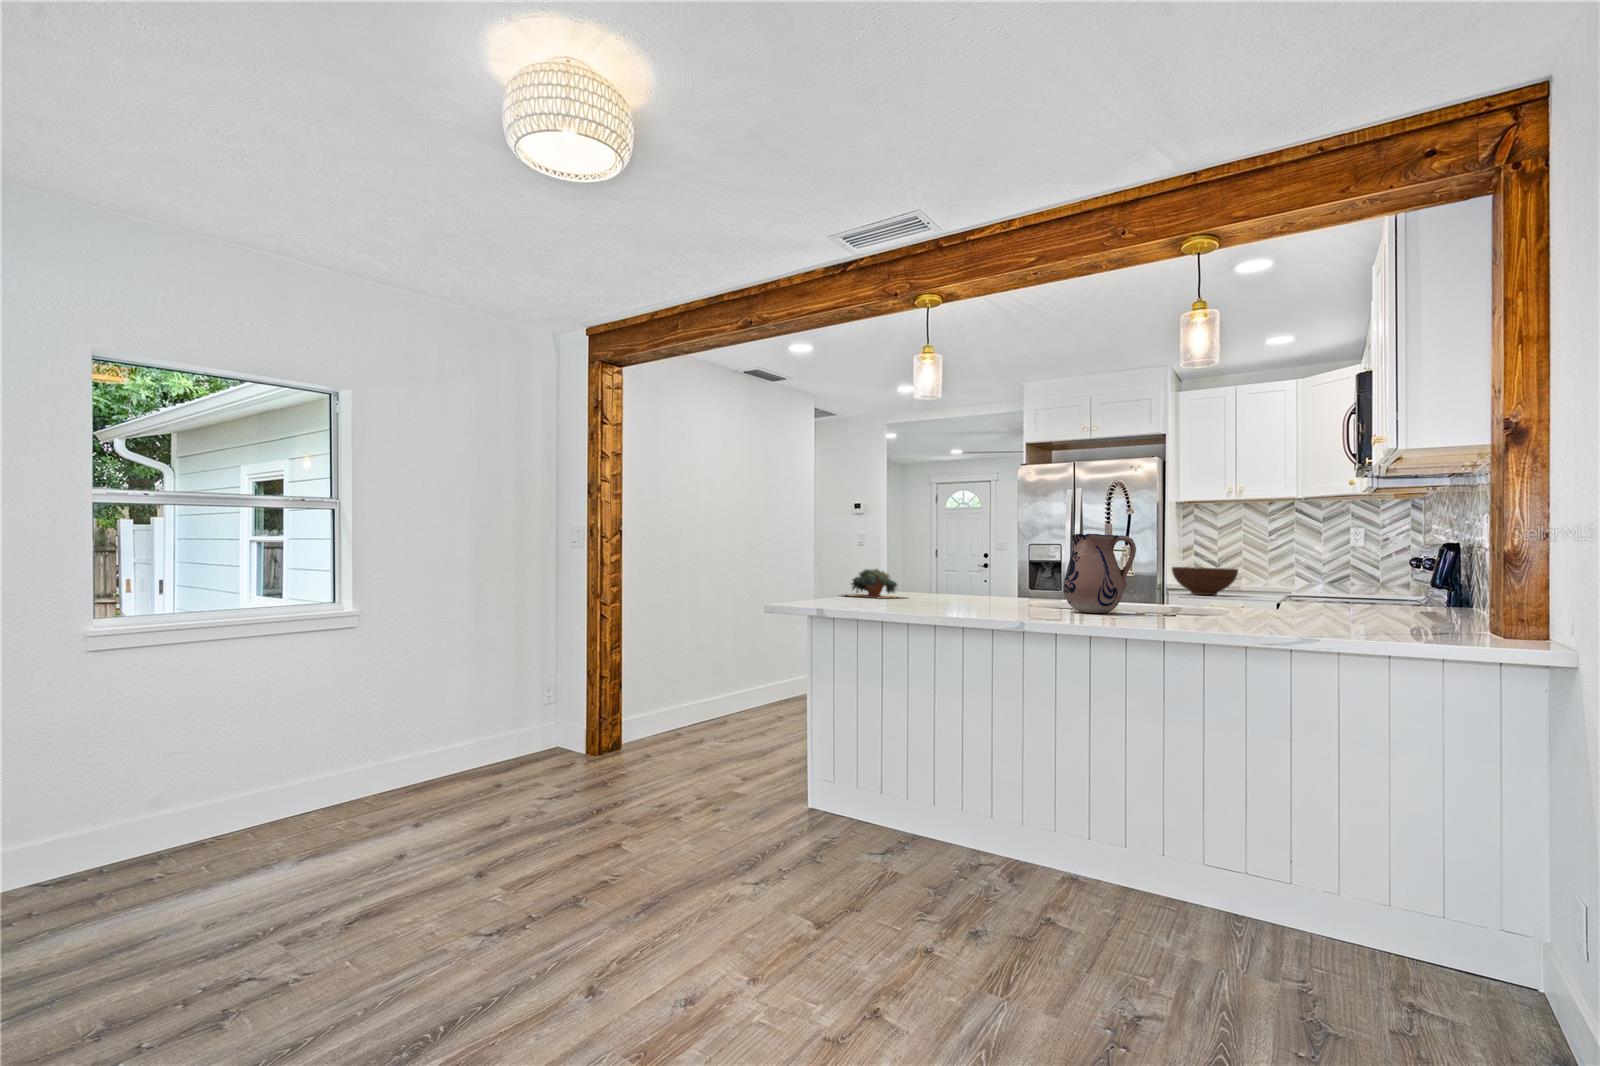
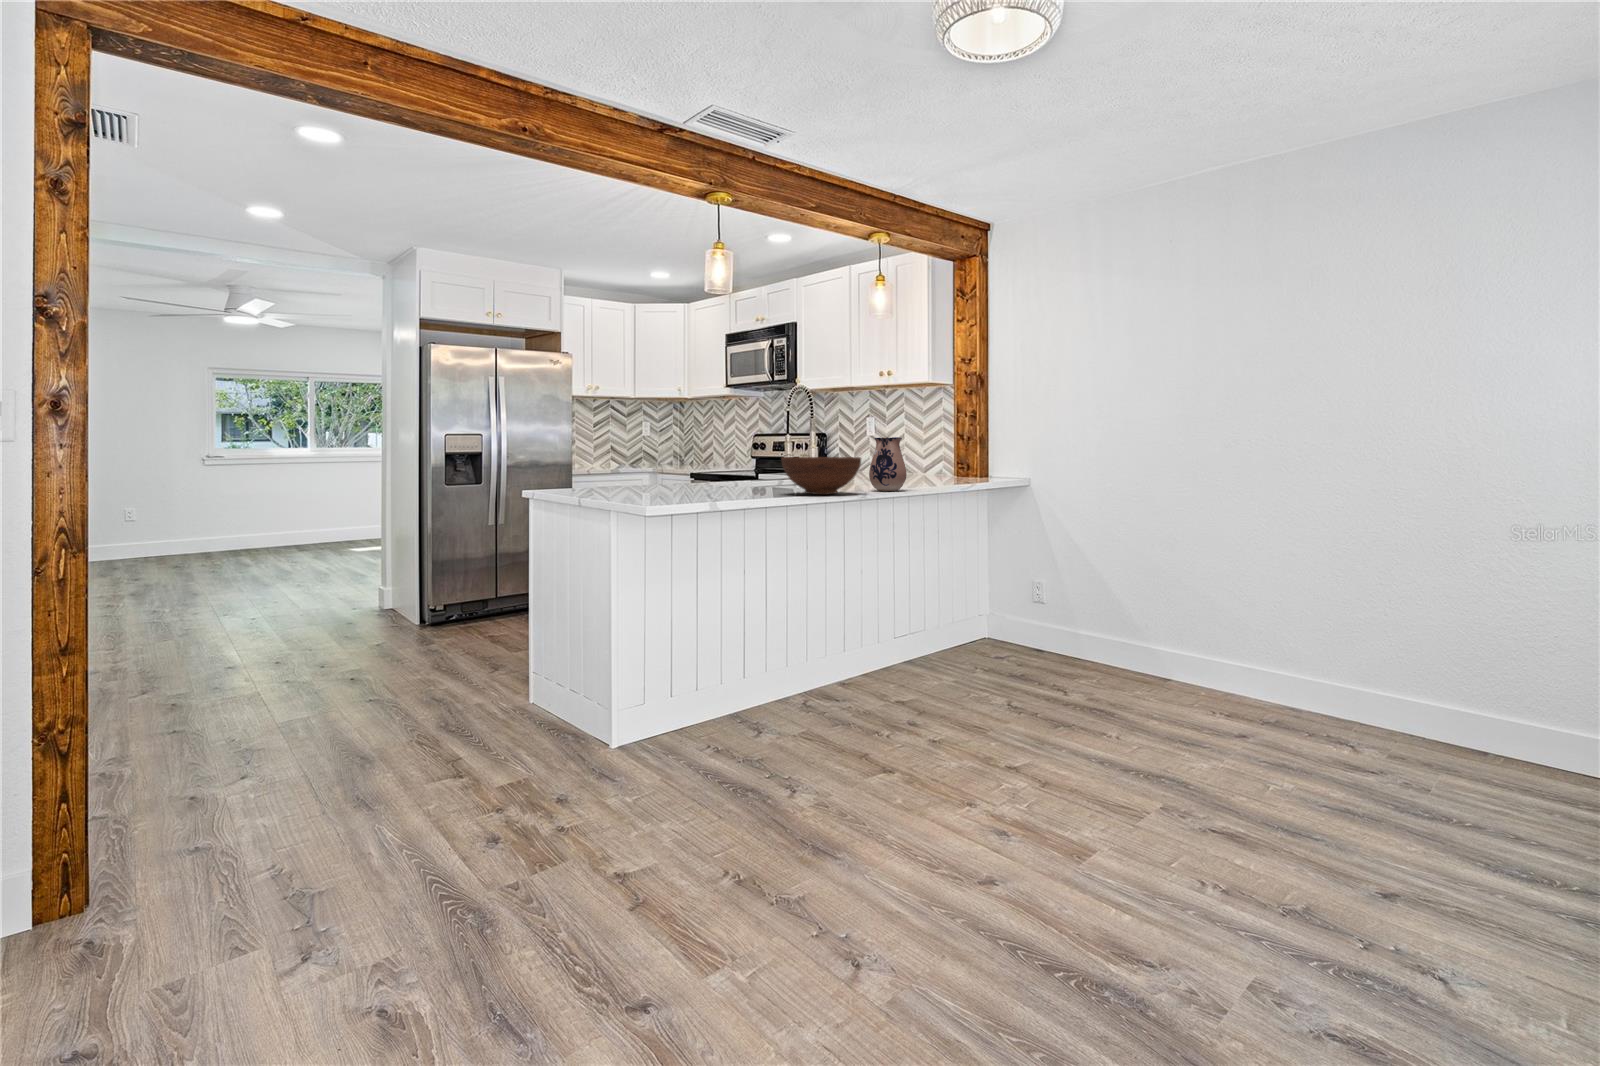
fruit bowl: present [1172,567,1238,595] -> present [781,457,861,495]
succulent plant: present [850,569,898,599] -> none [658,469,727,500]

